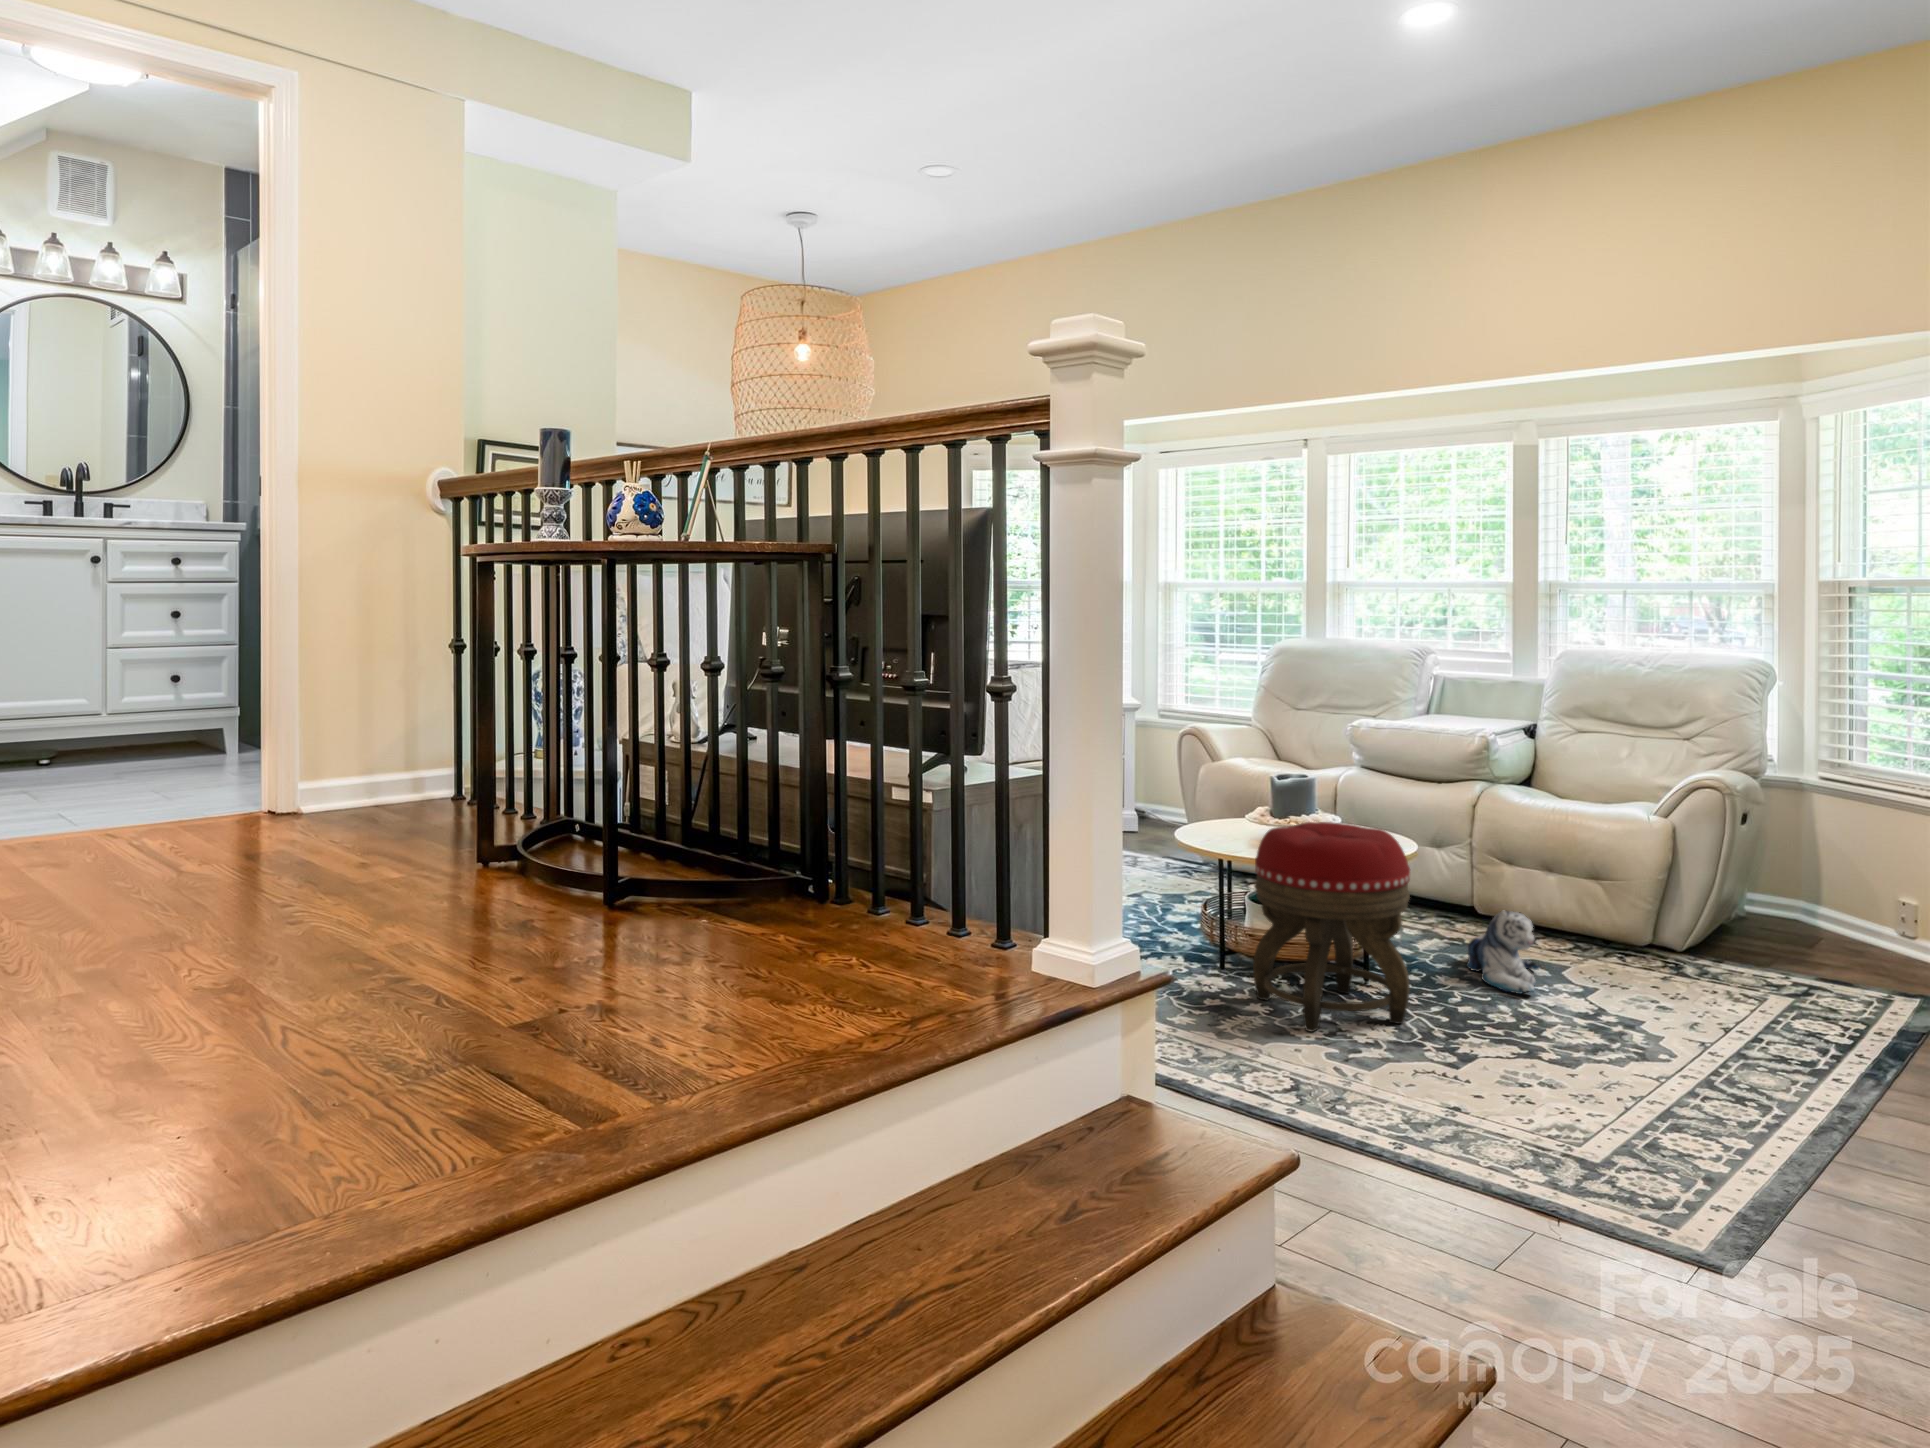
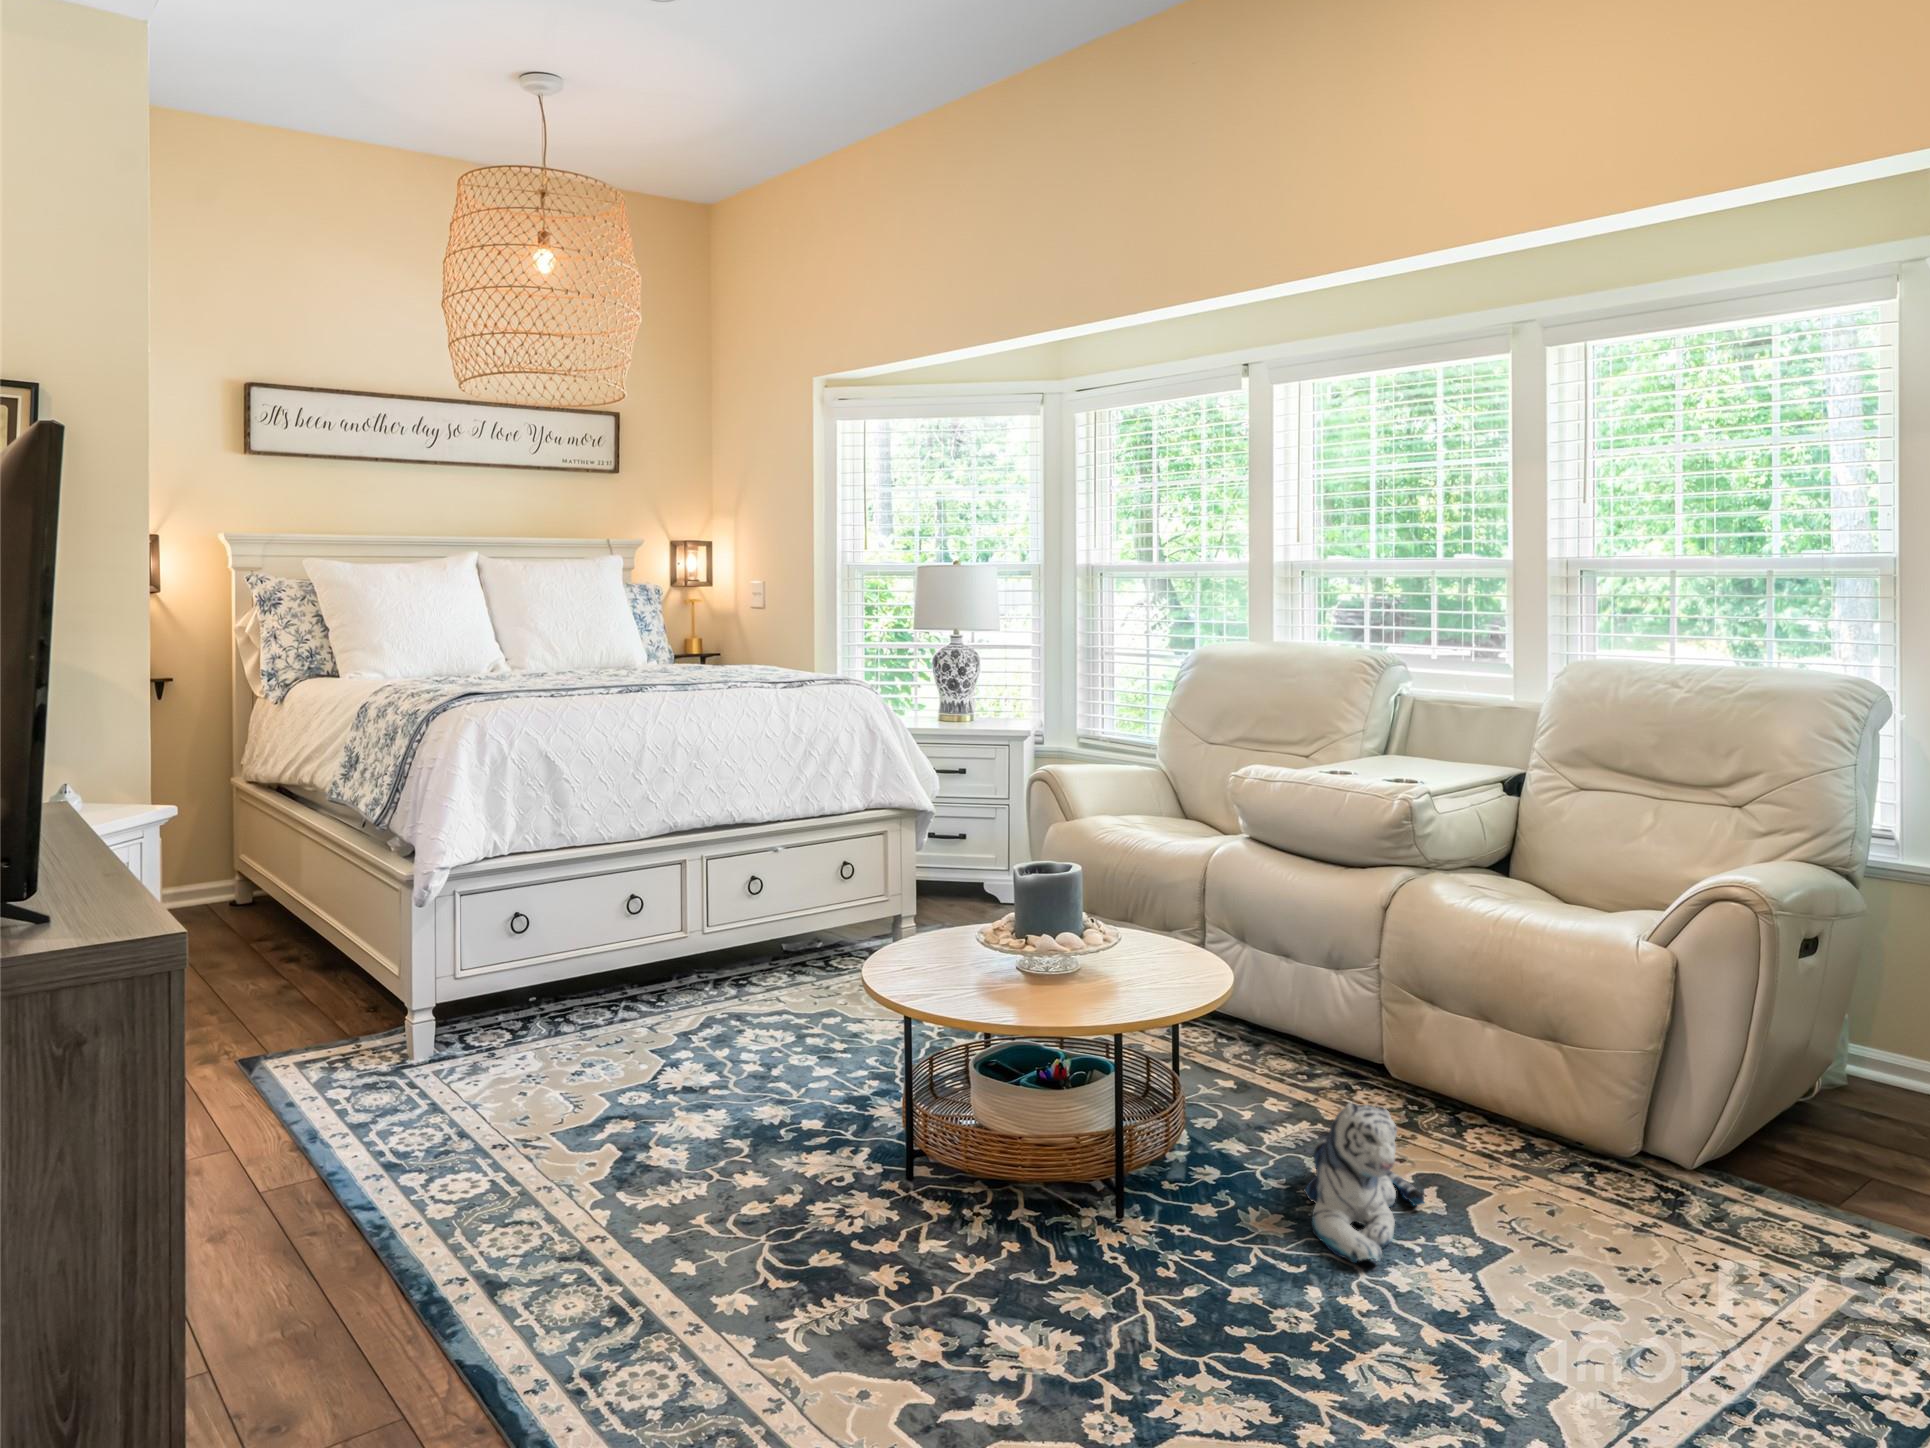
footstool: present [1253,822,1410,1032] -> none [855,945,1121,1346]

